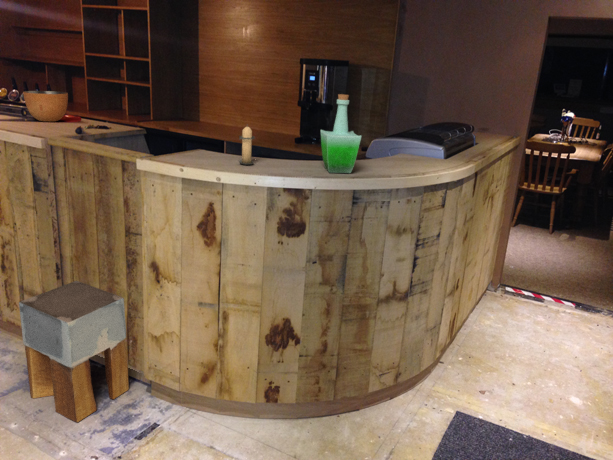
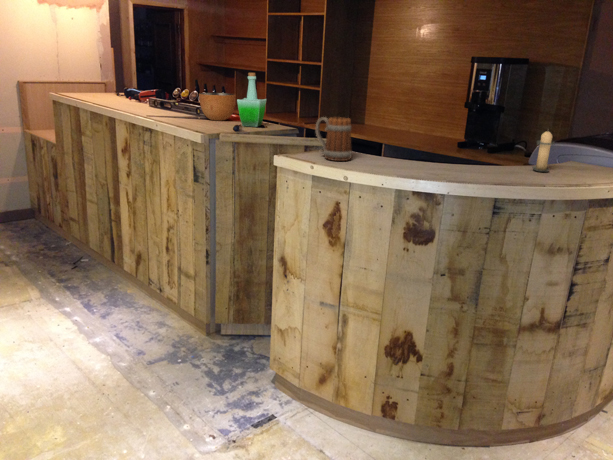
bottle: present [321,94,361,173] -> present [237,73,266,127]
beer mug: none [180,120,219,162] -> present [316,117,352,161]
candle: present [239,126,255,165] -> present [533,131,554,172]
stool: present [19,281,129,422] -> none [168,268,256,400]

